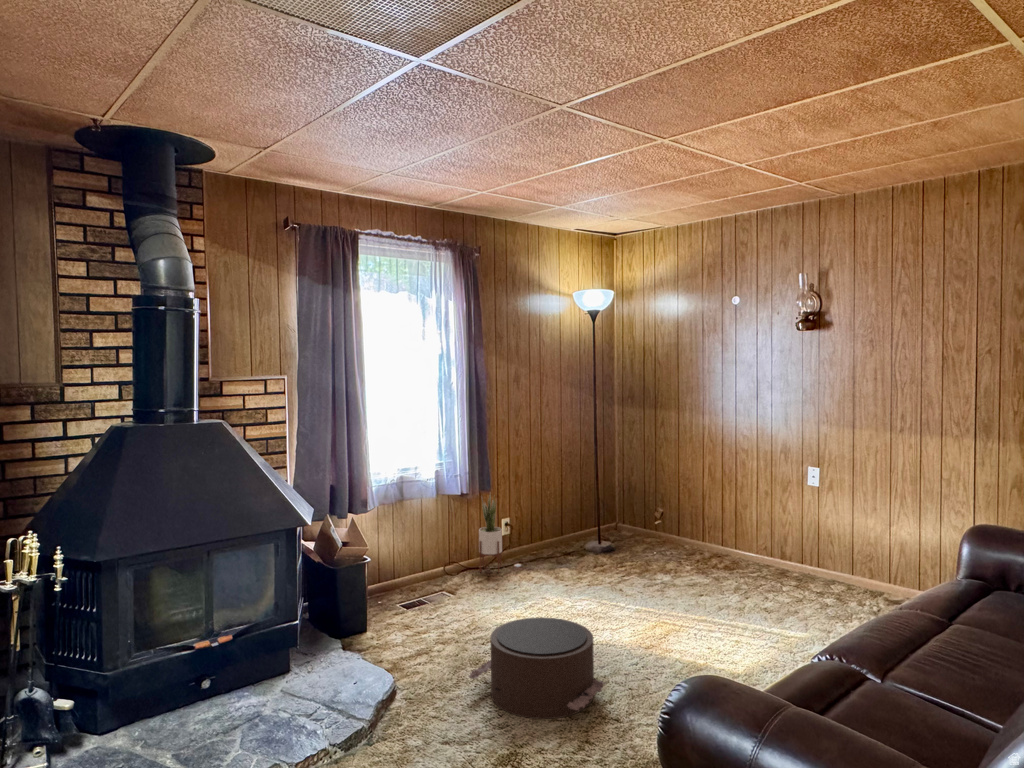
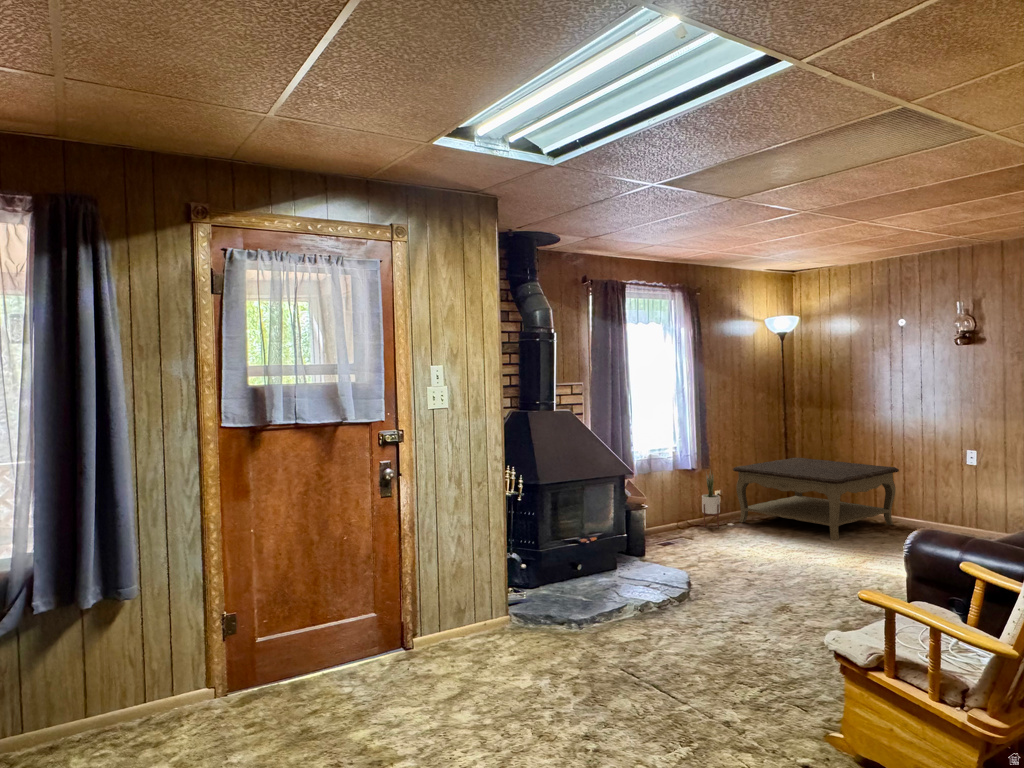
coffee table: none [523,472,729,593] -> present [733,458,899,540]
pouf: present [468,617,606,719] -> none [739,540,836,597]

